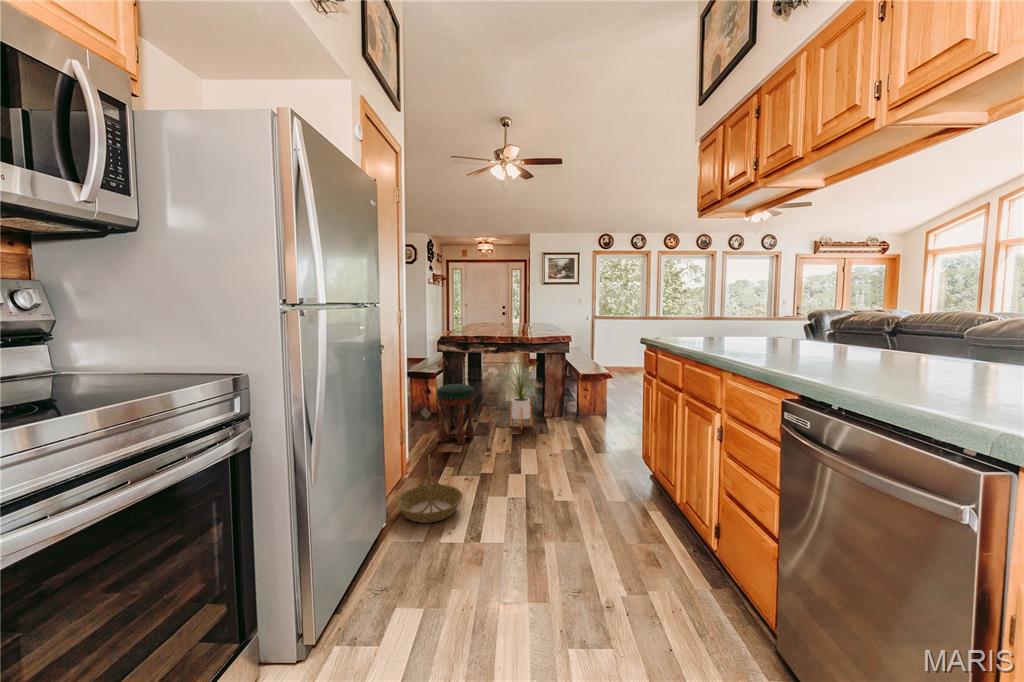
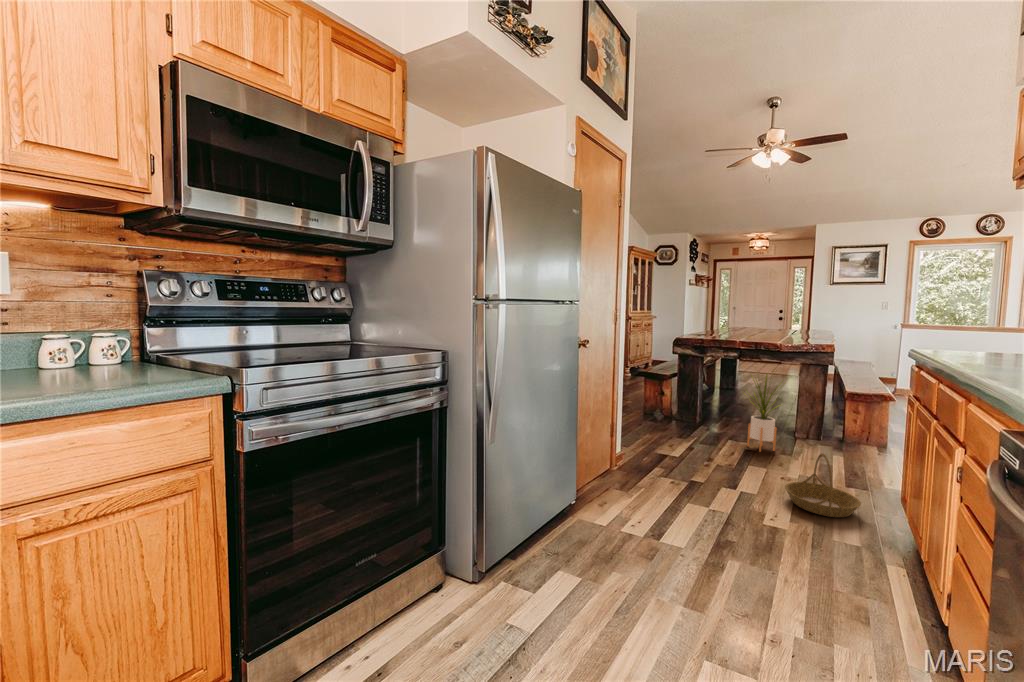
stool: present [437,384,474,444] -> none [659,389,702,452]
basket: present [396,455,463,523] -> present [785,454,861,517]

